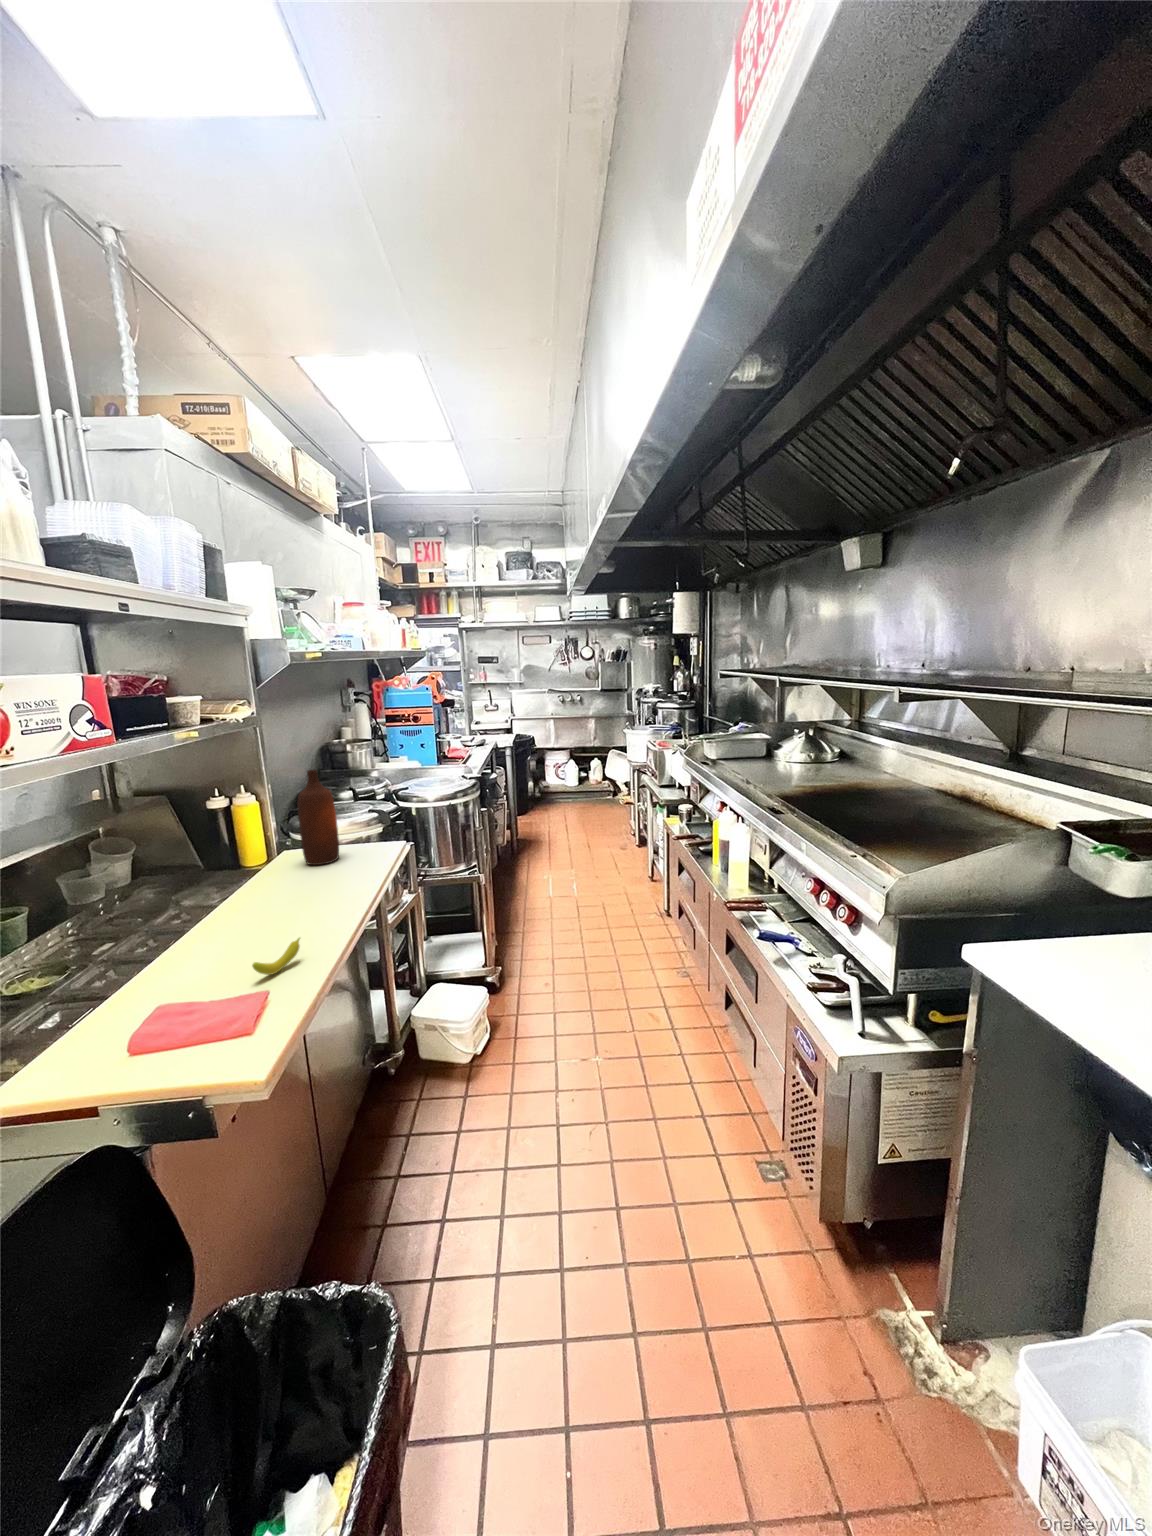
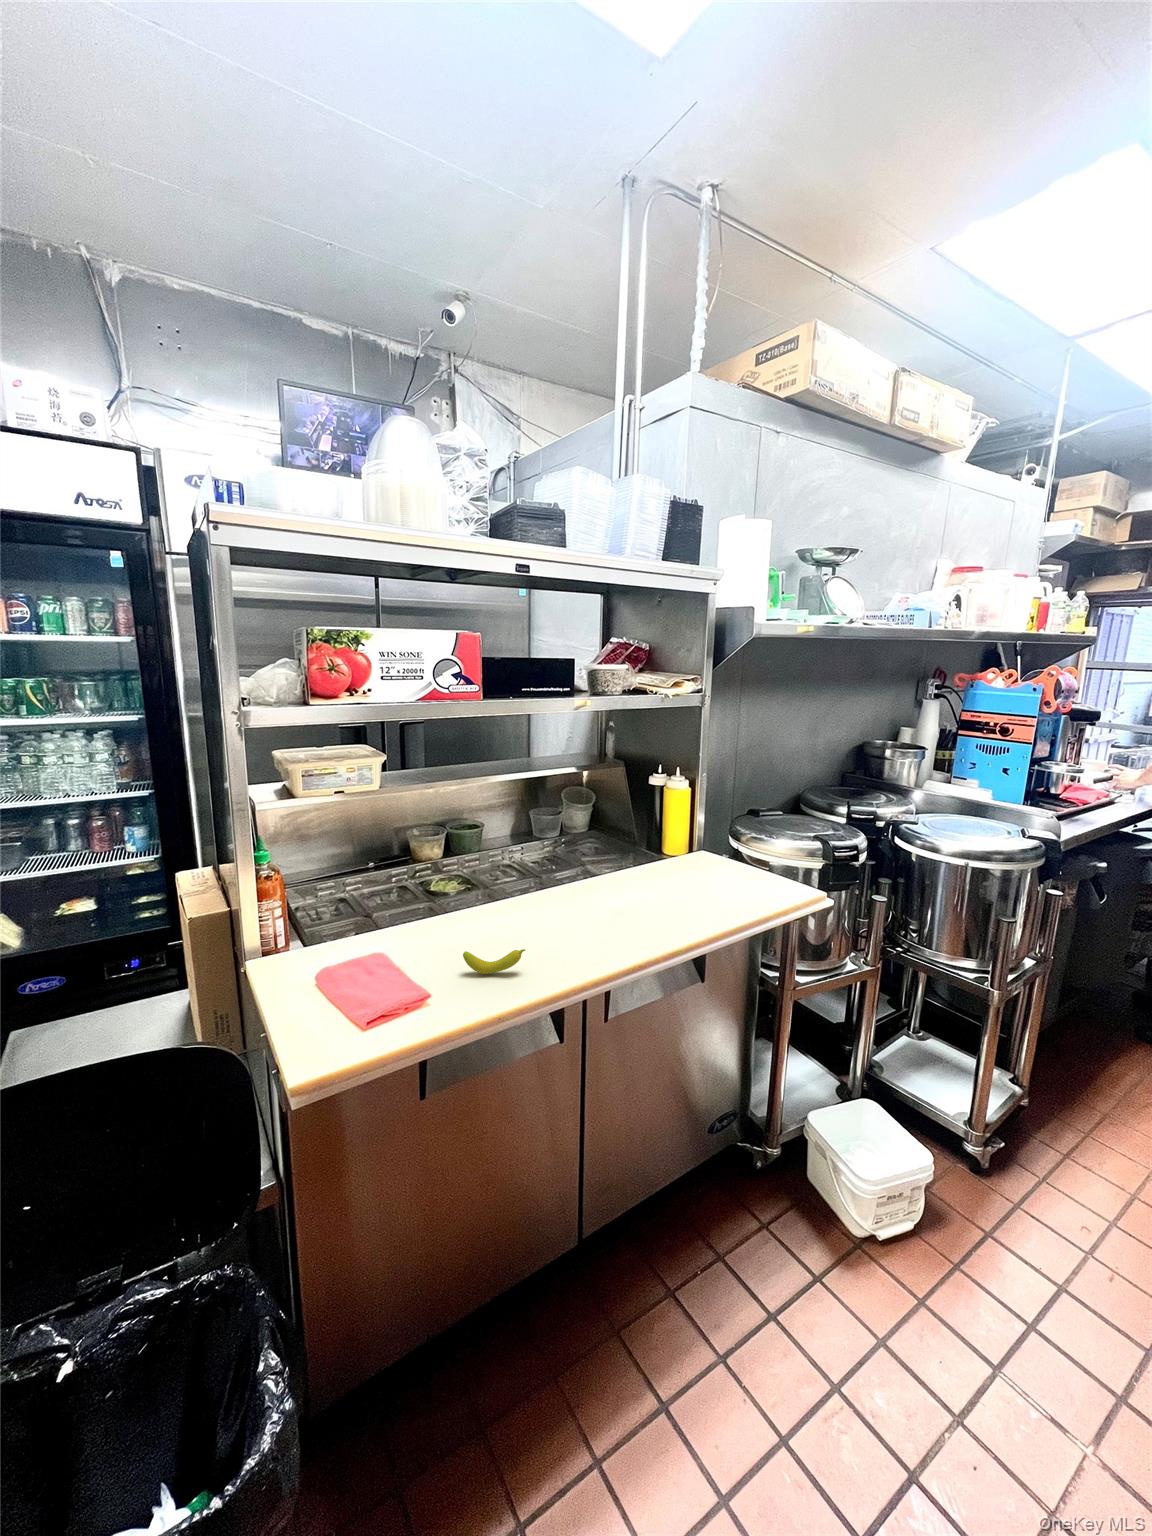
bottle: present [297,770,339,865] -> none [697,766,744,882]

